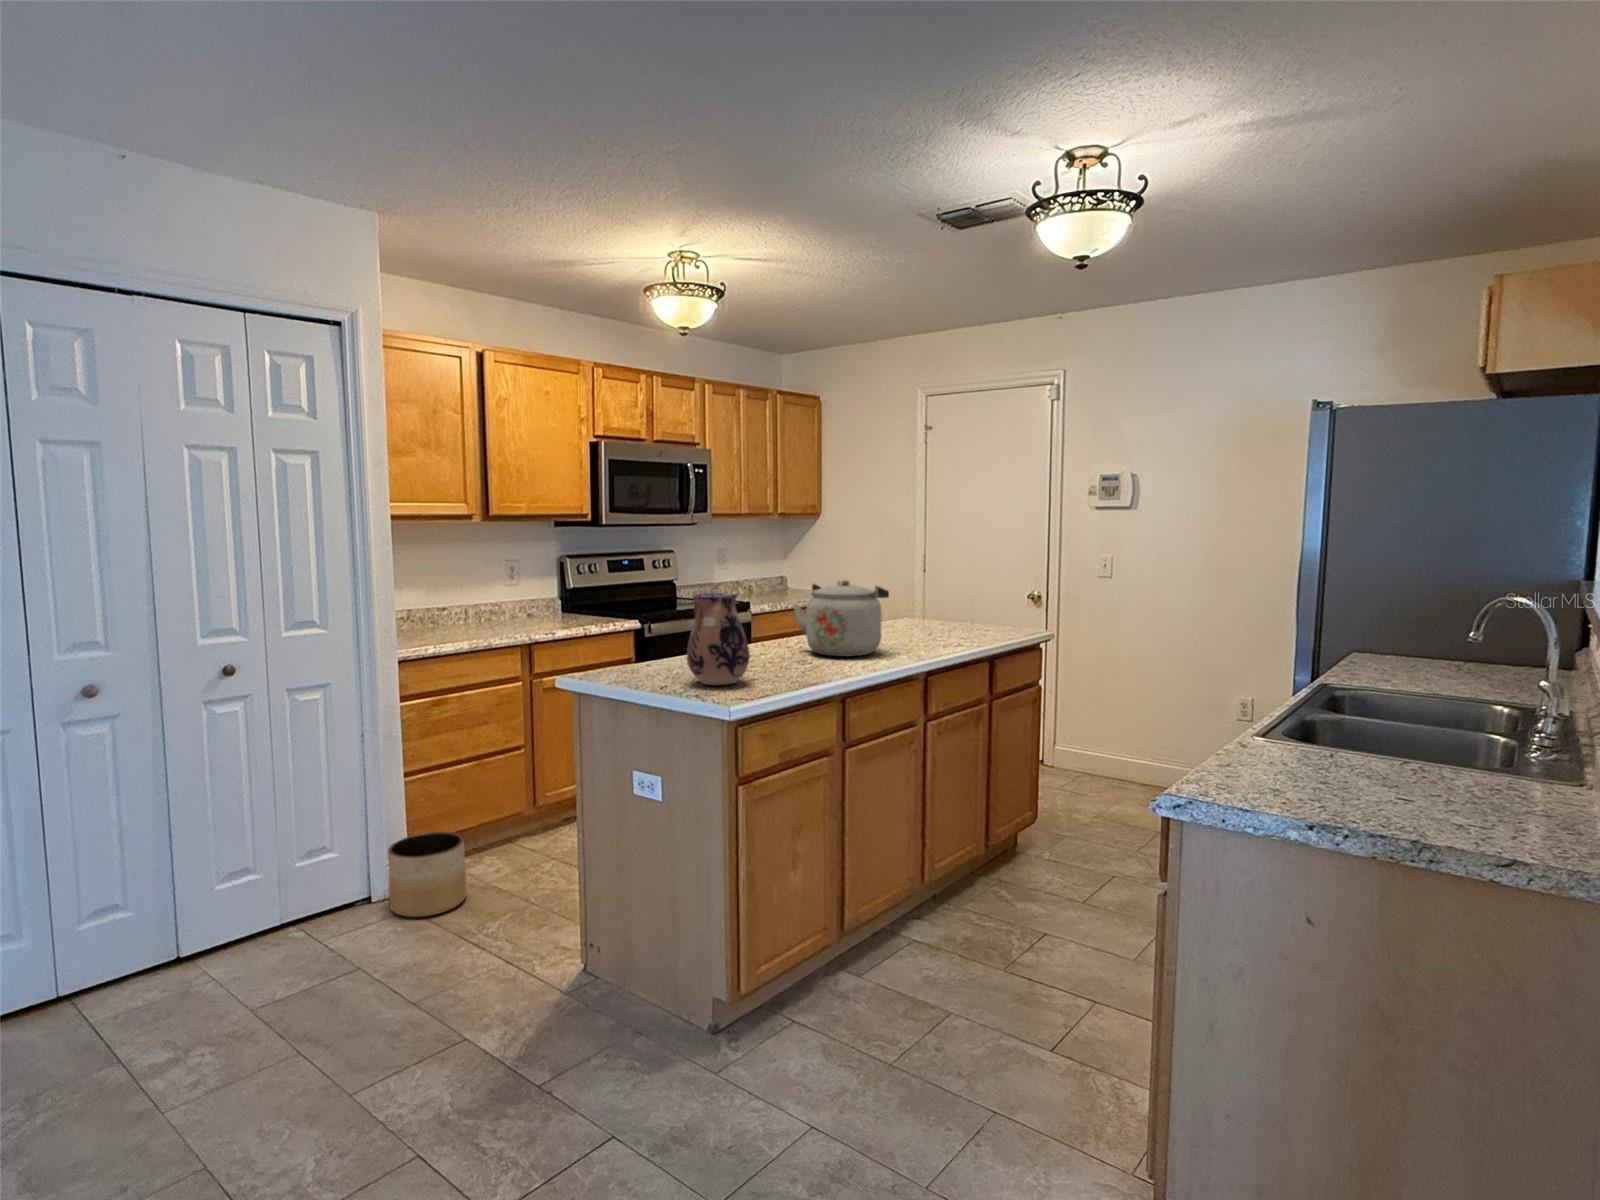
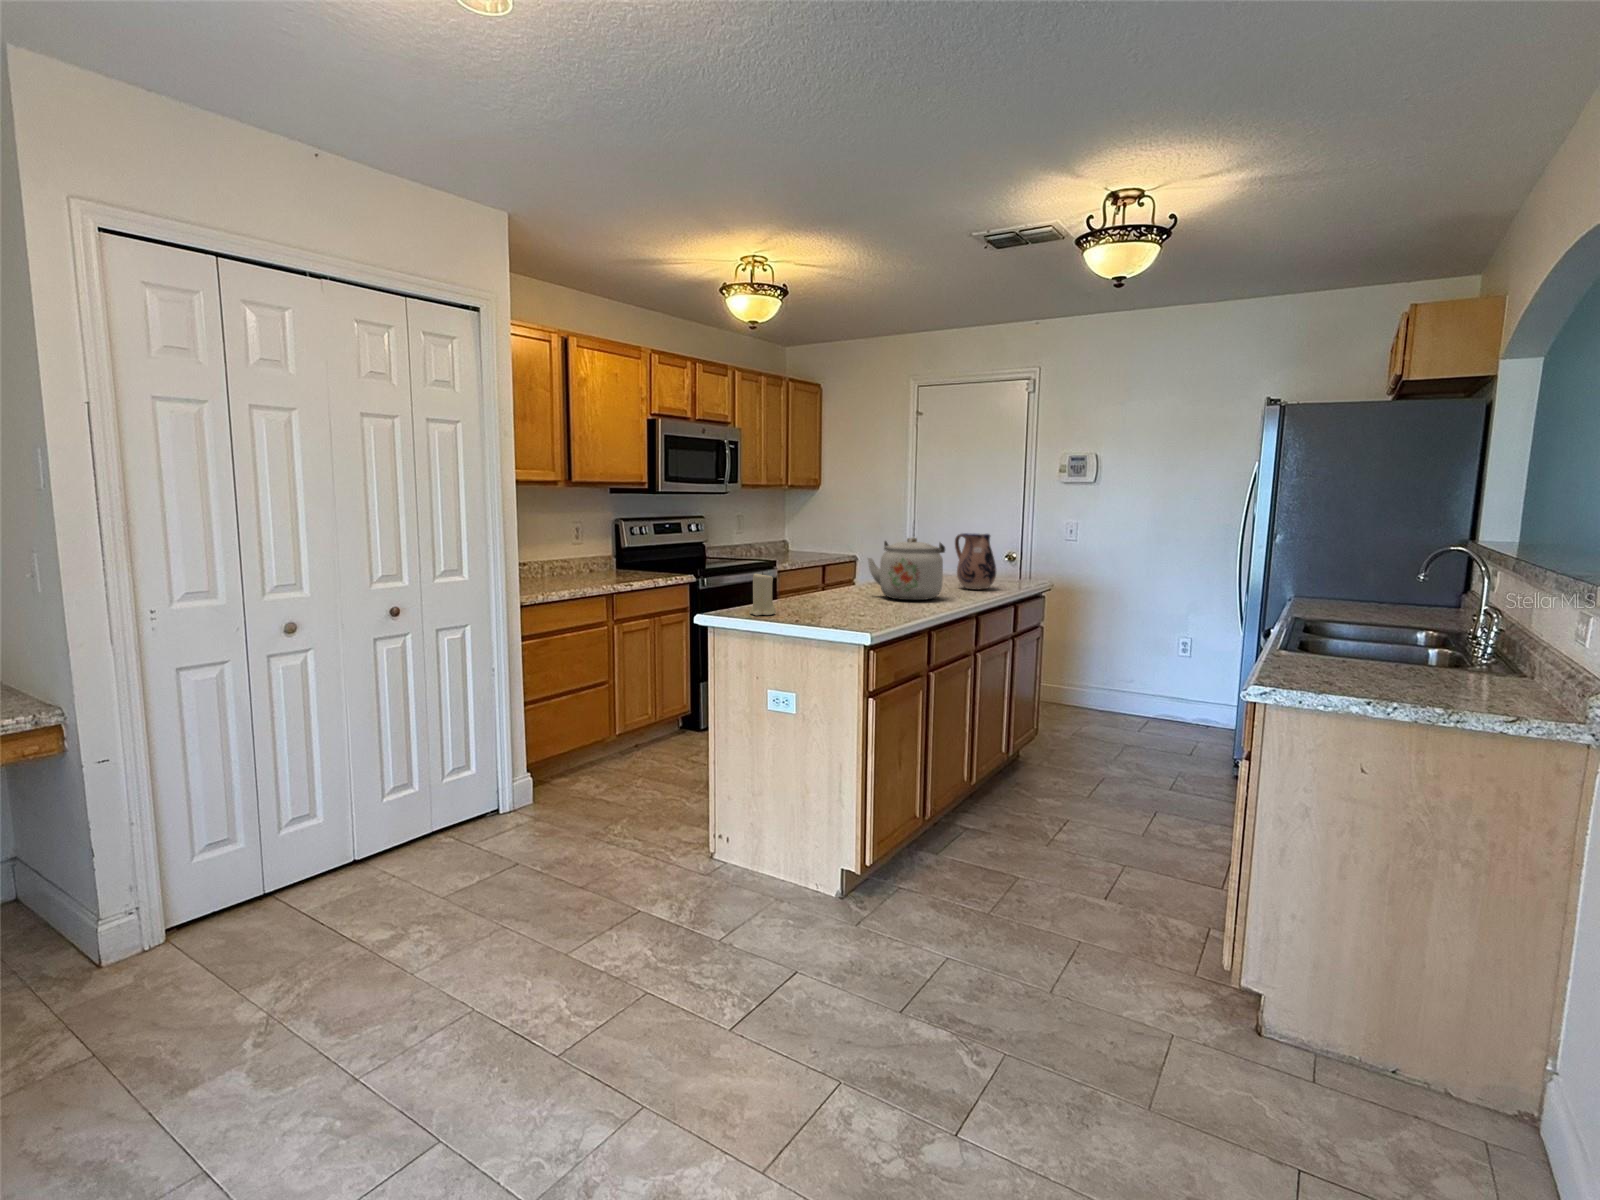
ceramic pitcher: present [687,593,750,685] -> present [955,533,996,589]
candle: none [619,625,651,678] -> present [749,572,776,616]
planter: present [388,832,467,917] -> none [519,755,583,825]

